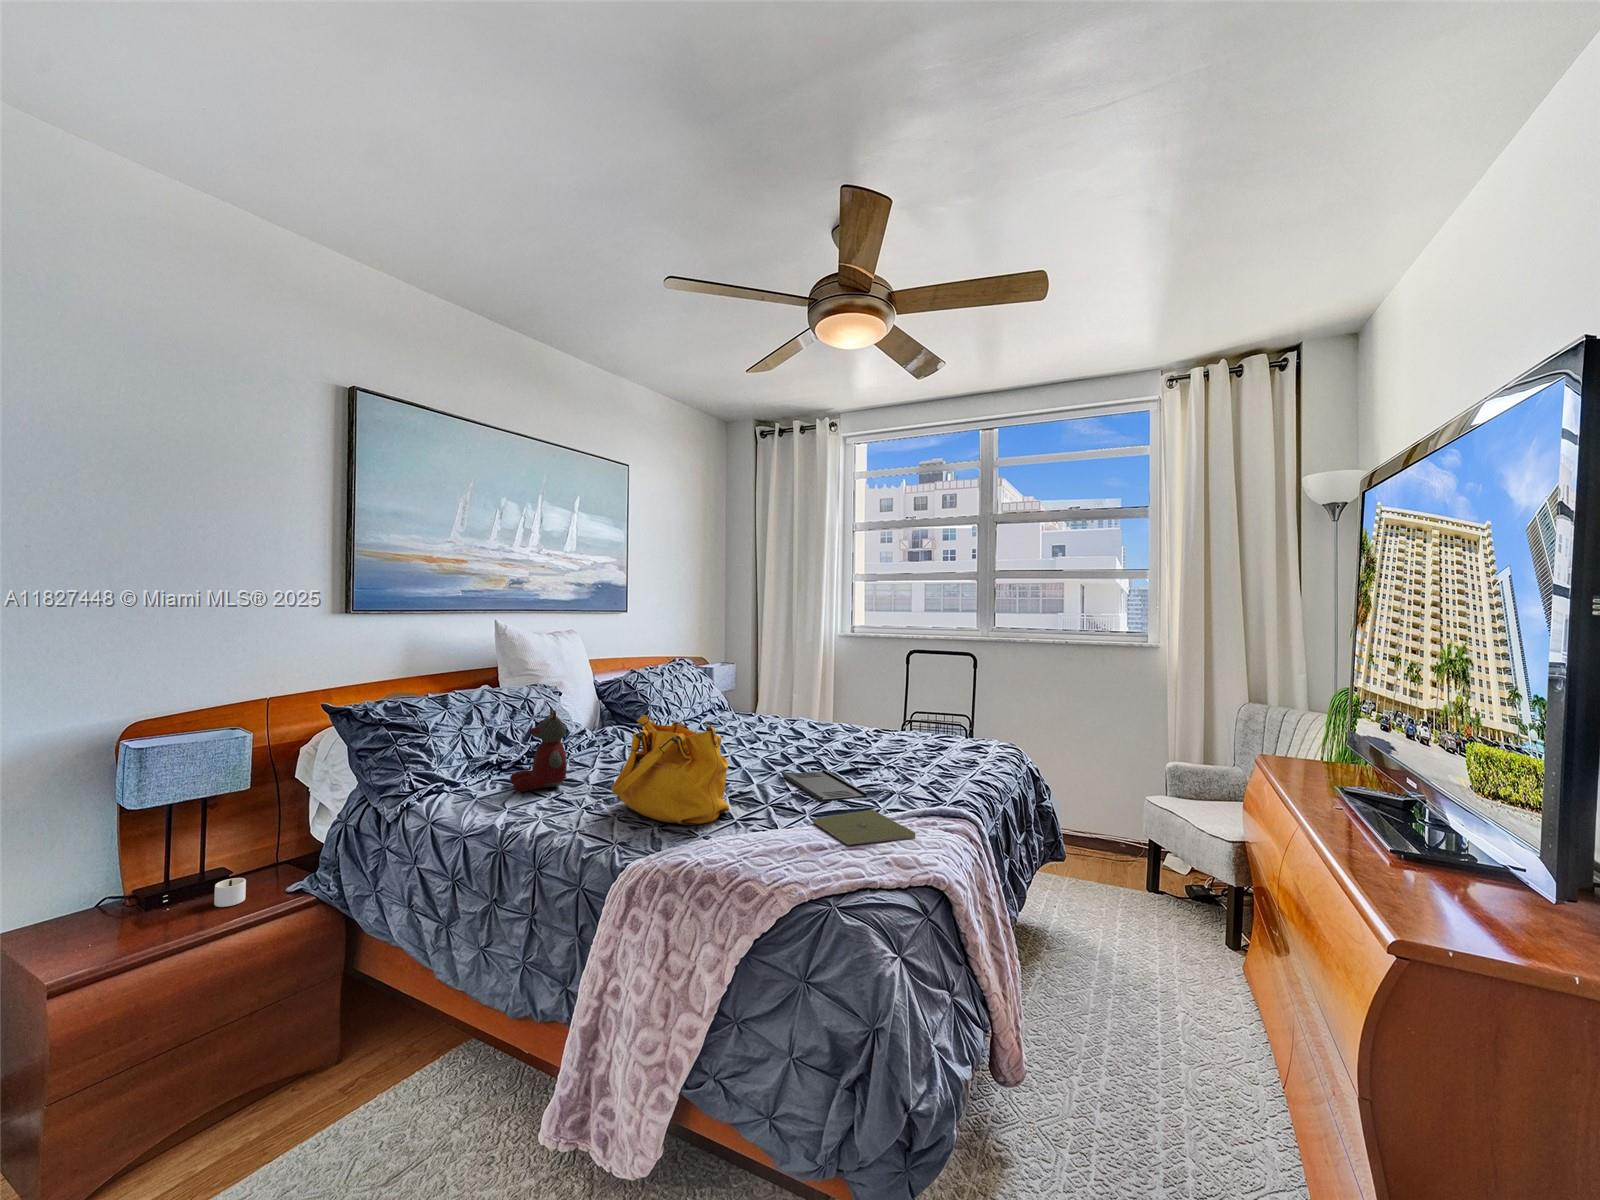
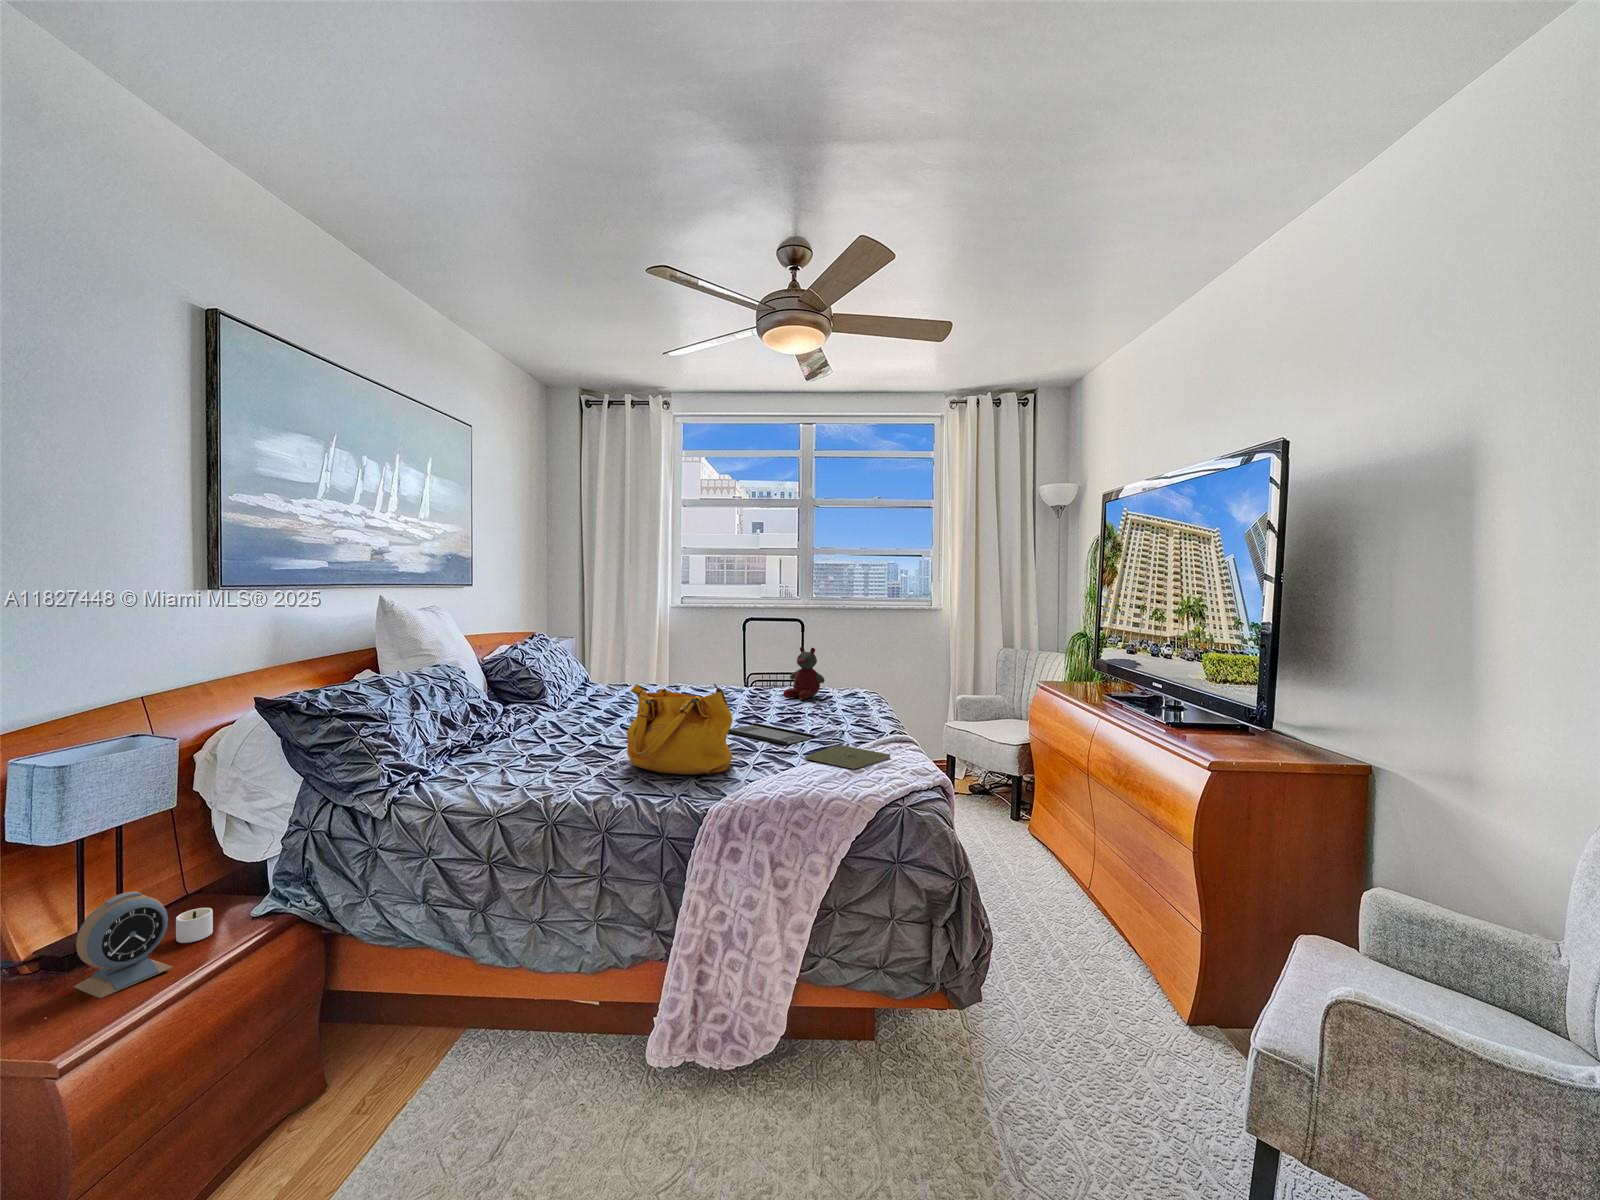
stuffed bear: present [510,707,567,792] -> present [783,647,825,700]
alarm clock: none [106,856,185,943] -> present [73,891,173,998]

